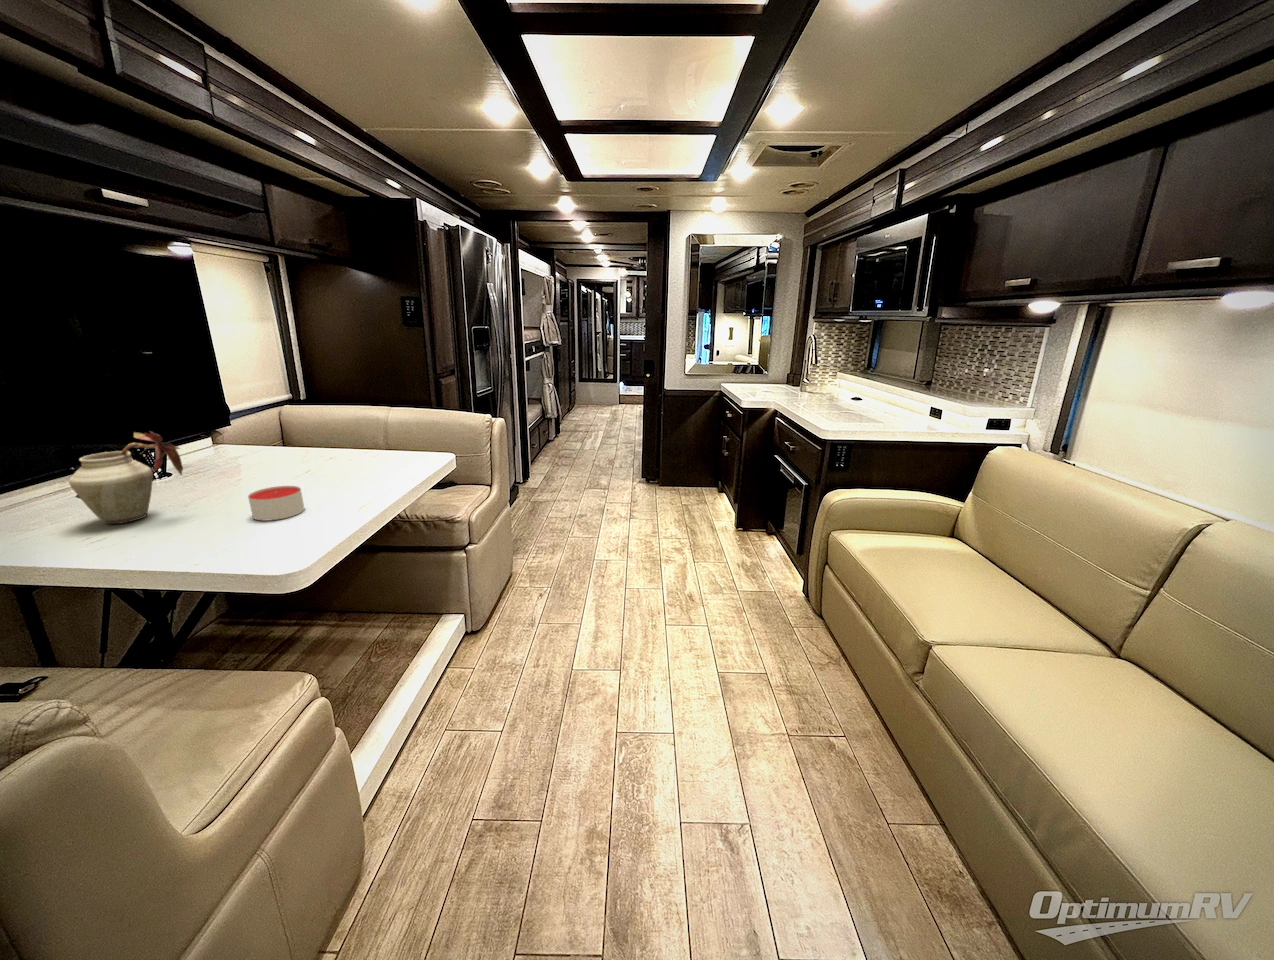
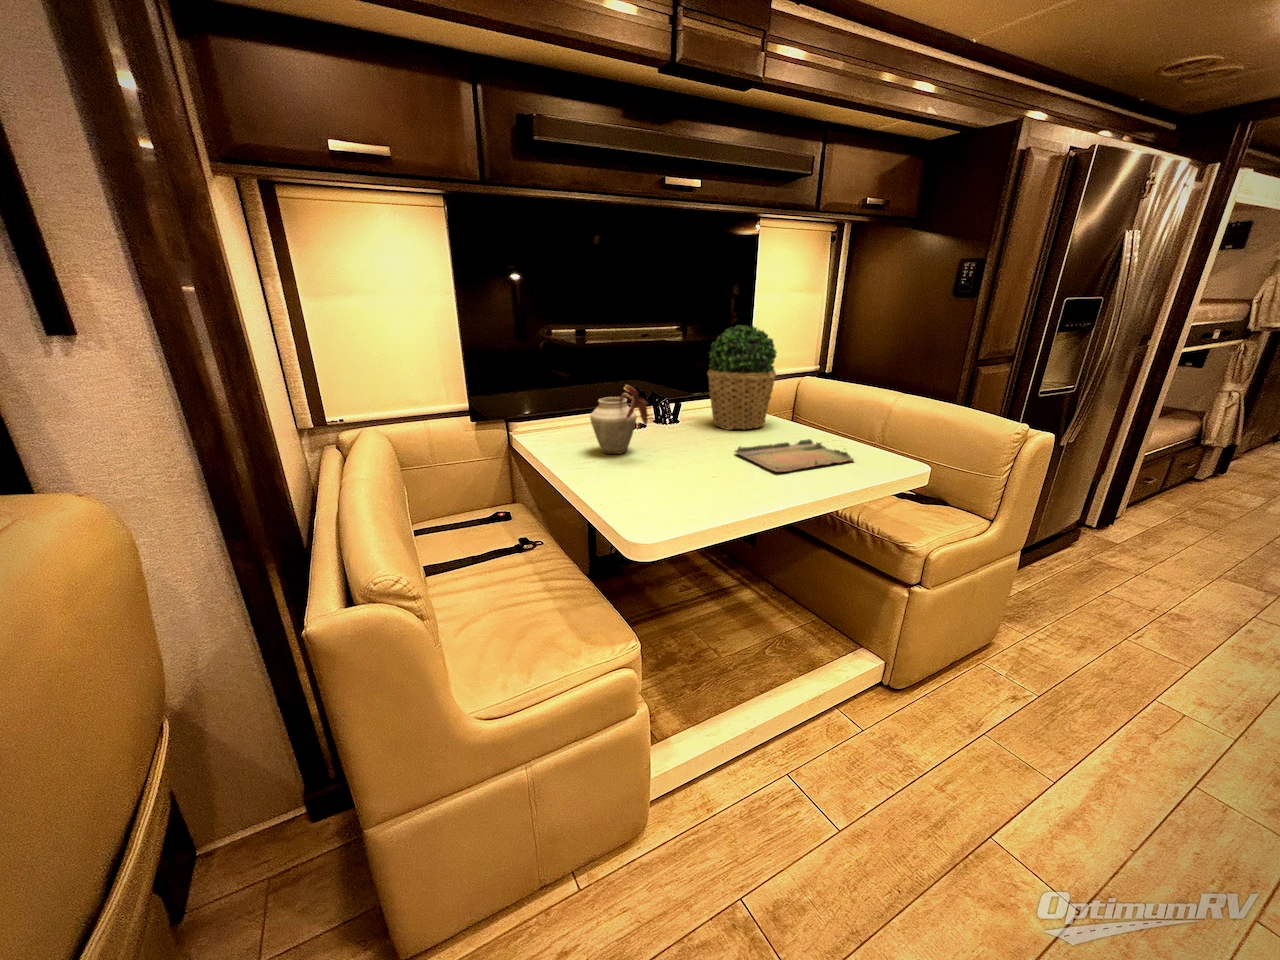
potted plant: none [191,356,288,467] -> present [707,325,777,430]
tray: none [292,452,408,484] -> present [735,439,854,472]
candle: present [248,486,304,521] -> none [668,454,711,487]

